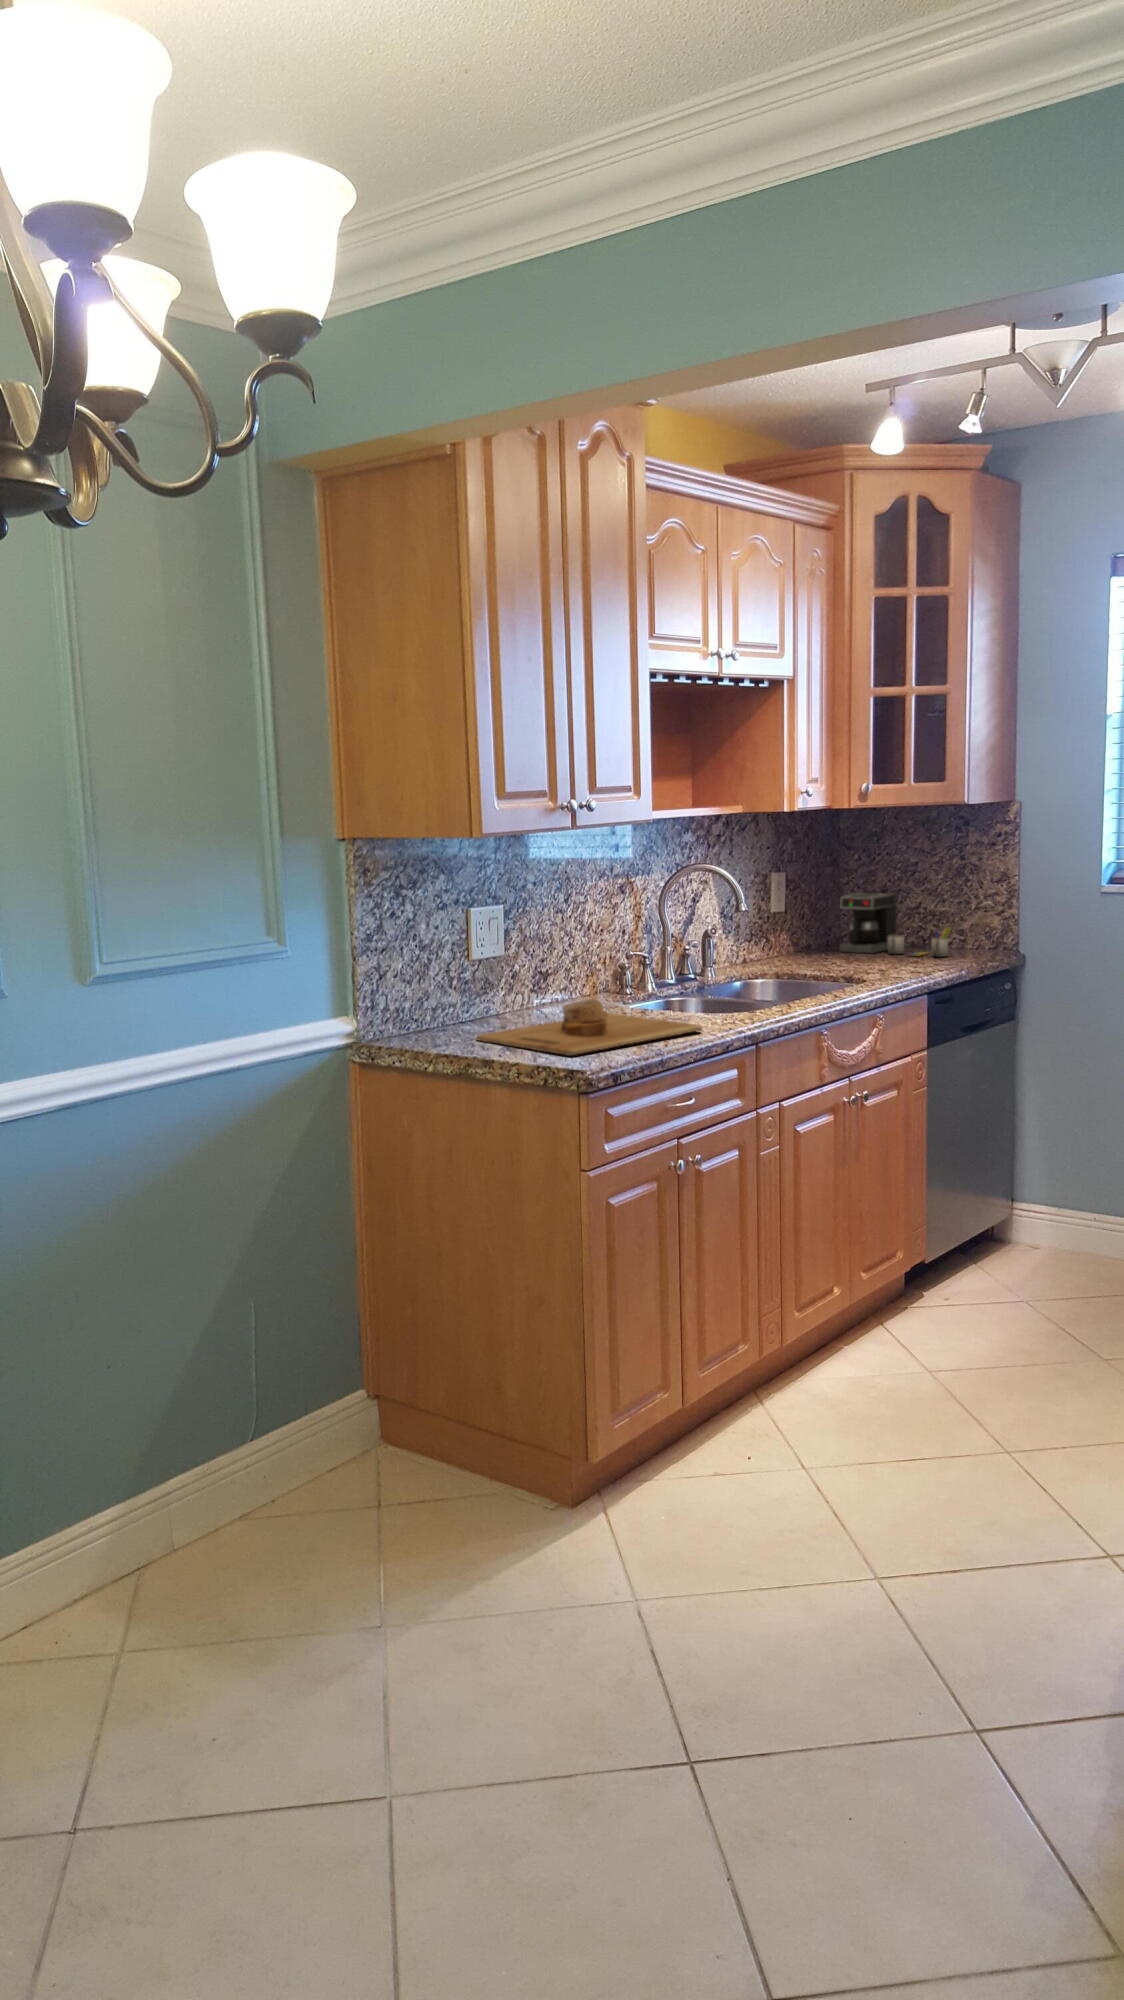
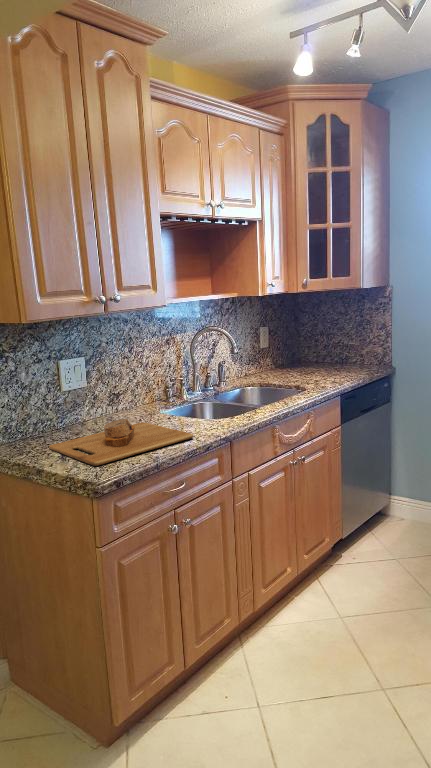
coffee maker: present [839,893,951,957] -> none [297,336,356,370]

